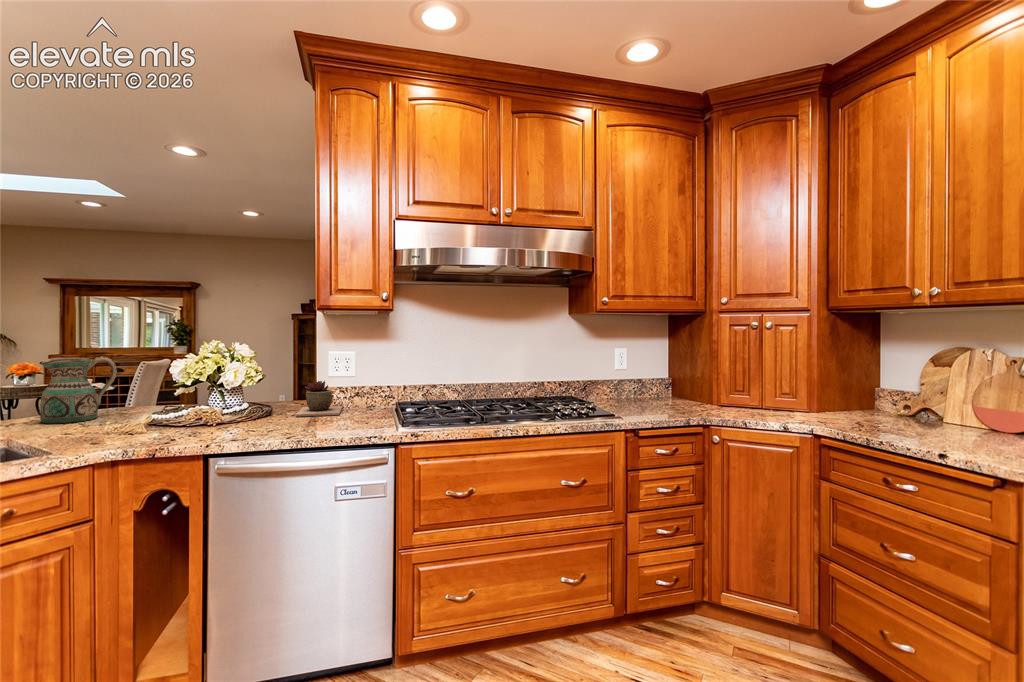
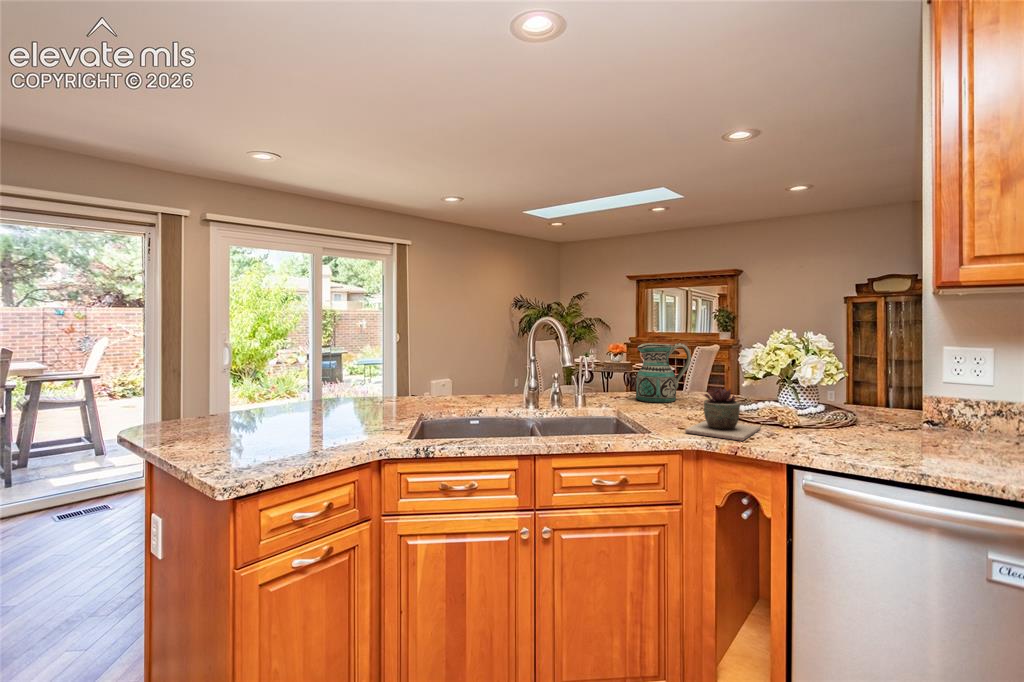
succulent plant: present [296,381,342,417] -> present [685,388,761,441]

